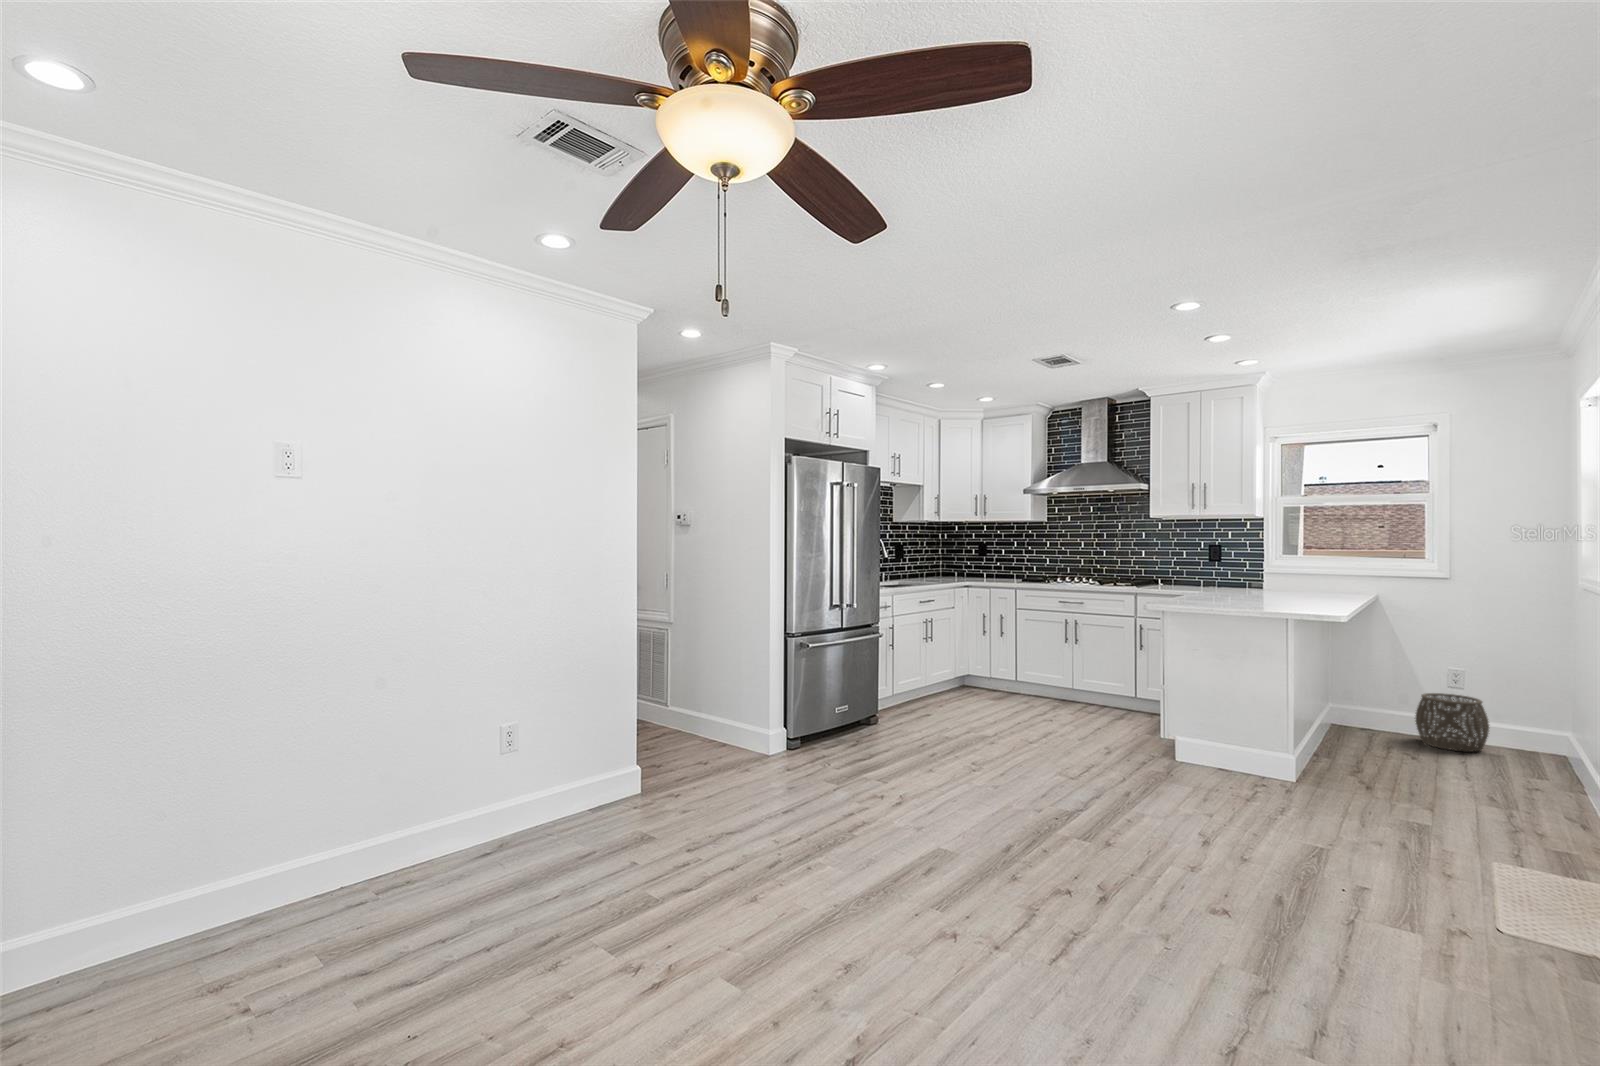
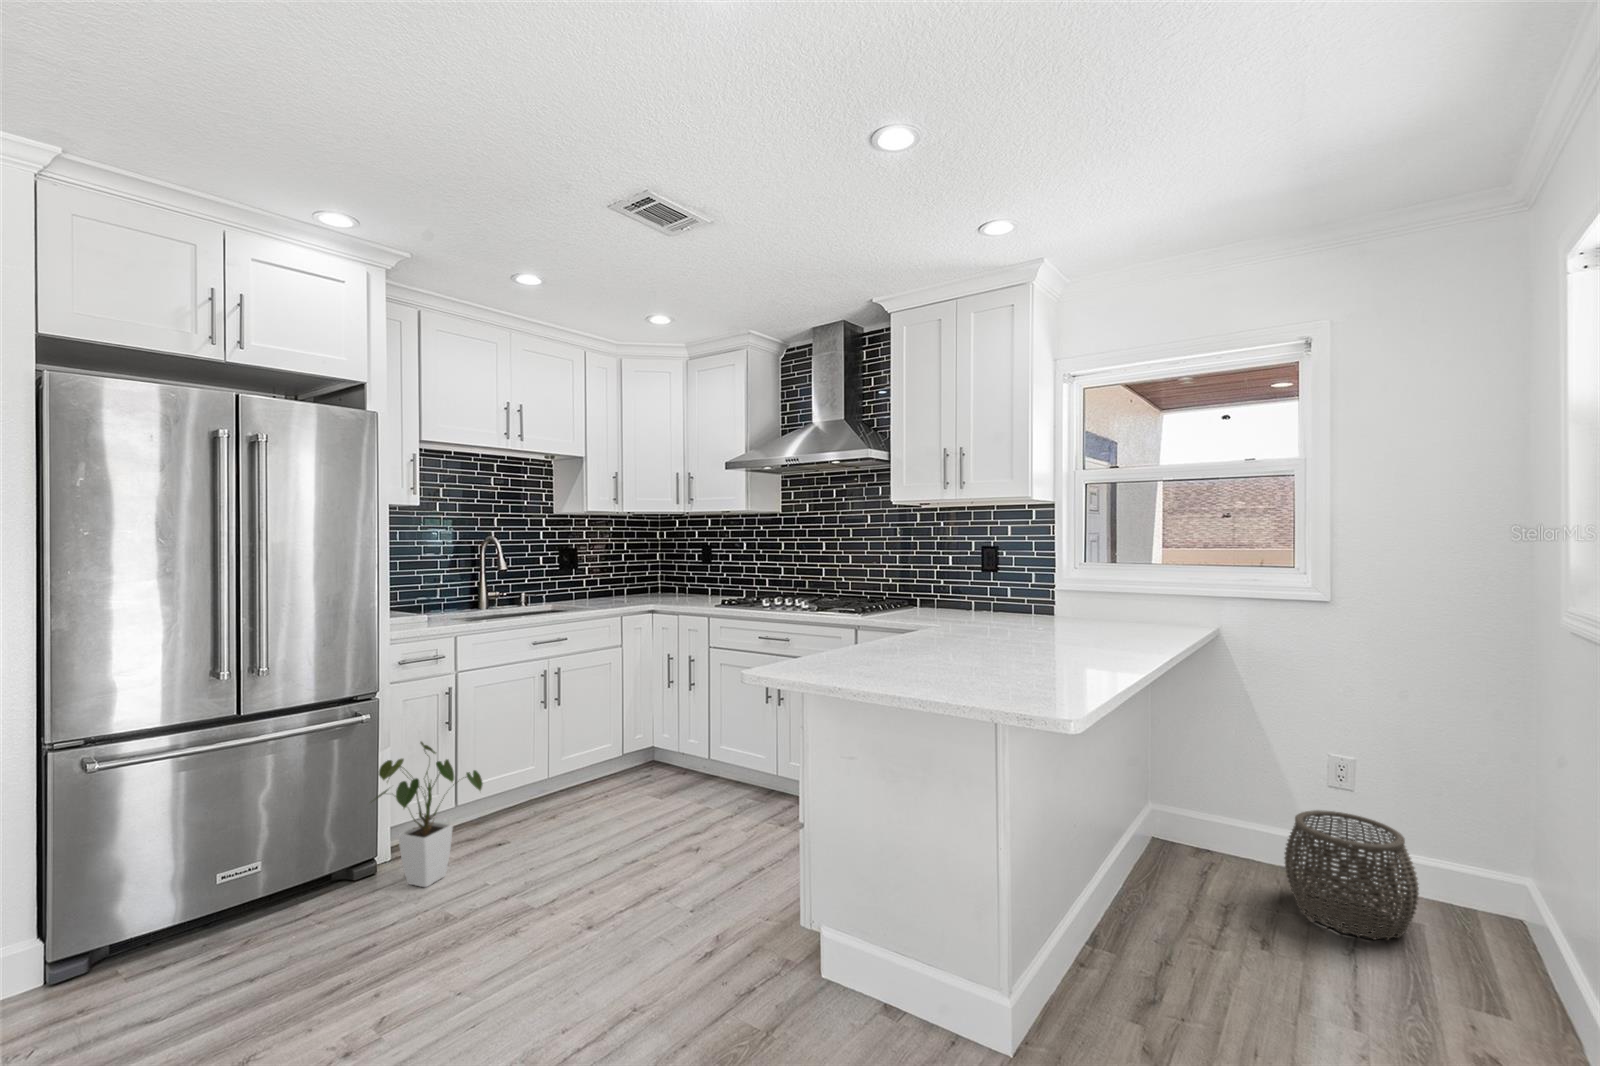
house plant: none [883,652,945,728] -> present [373,742,483,887]

